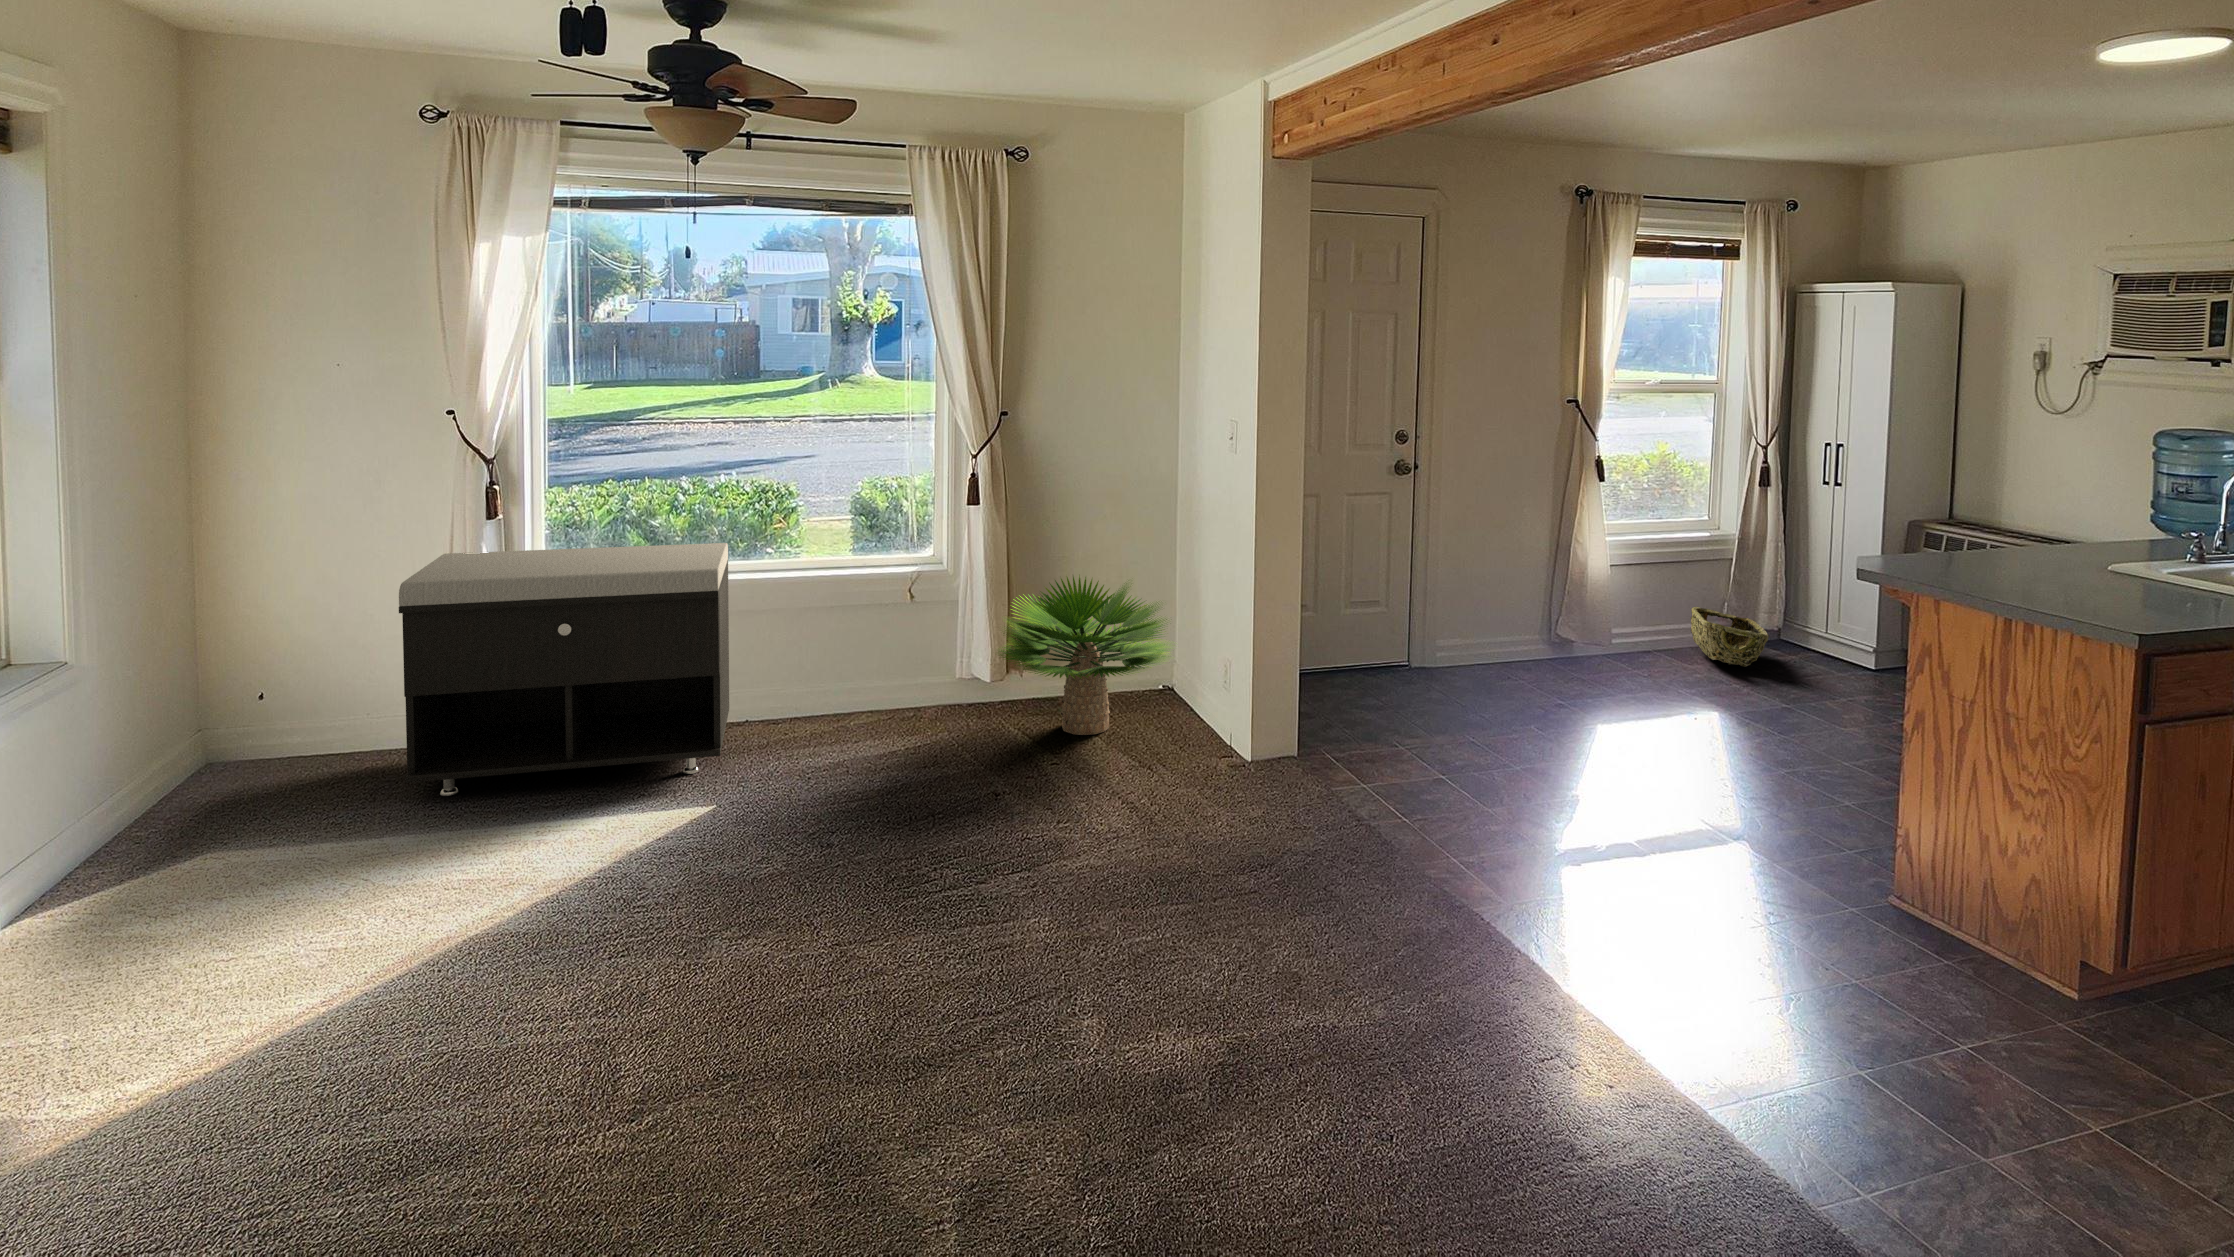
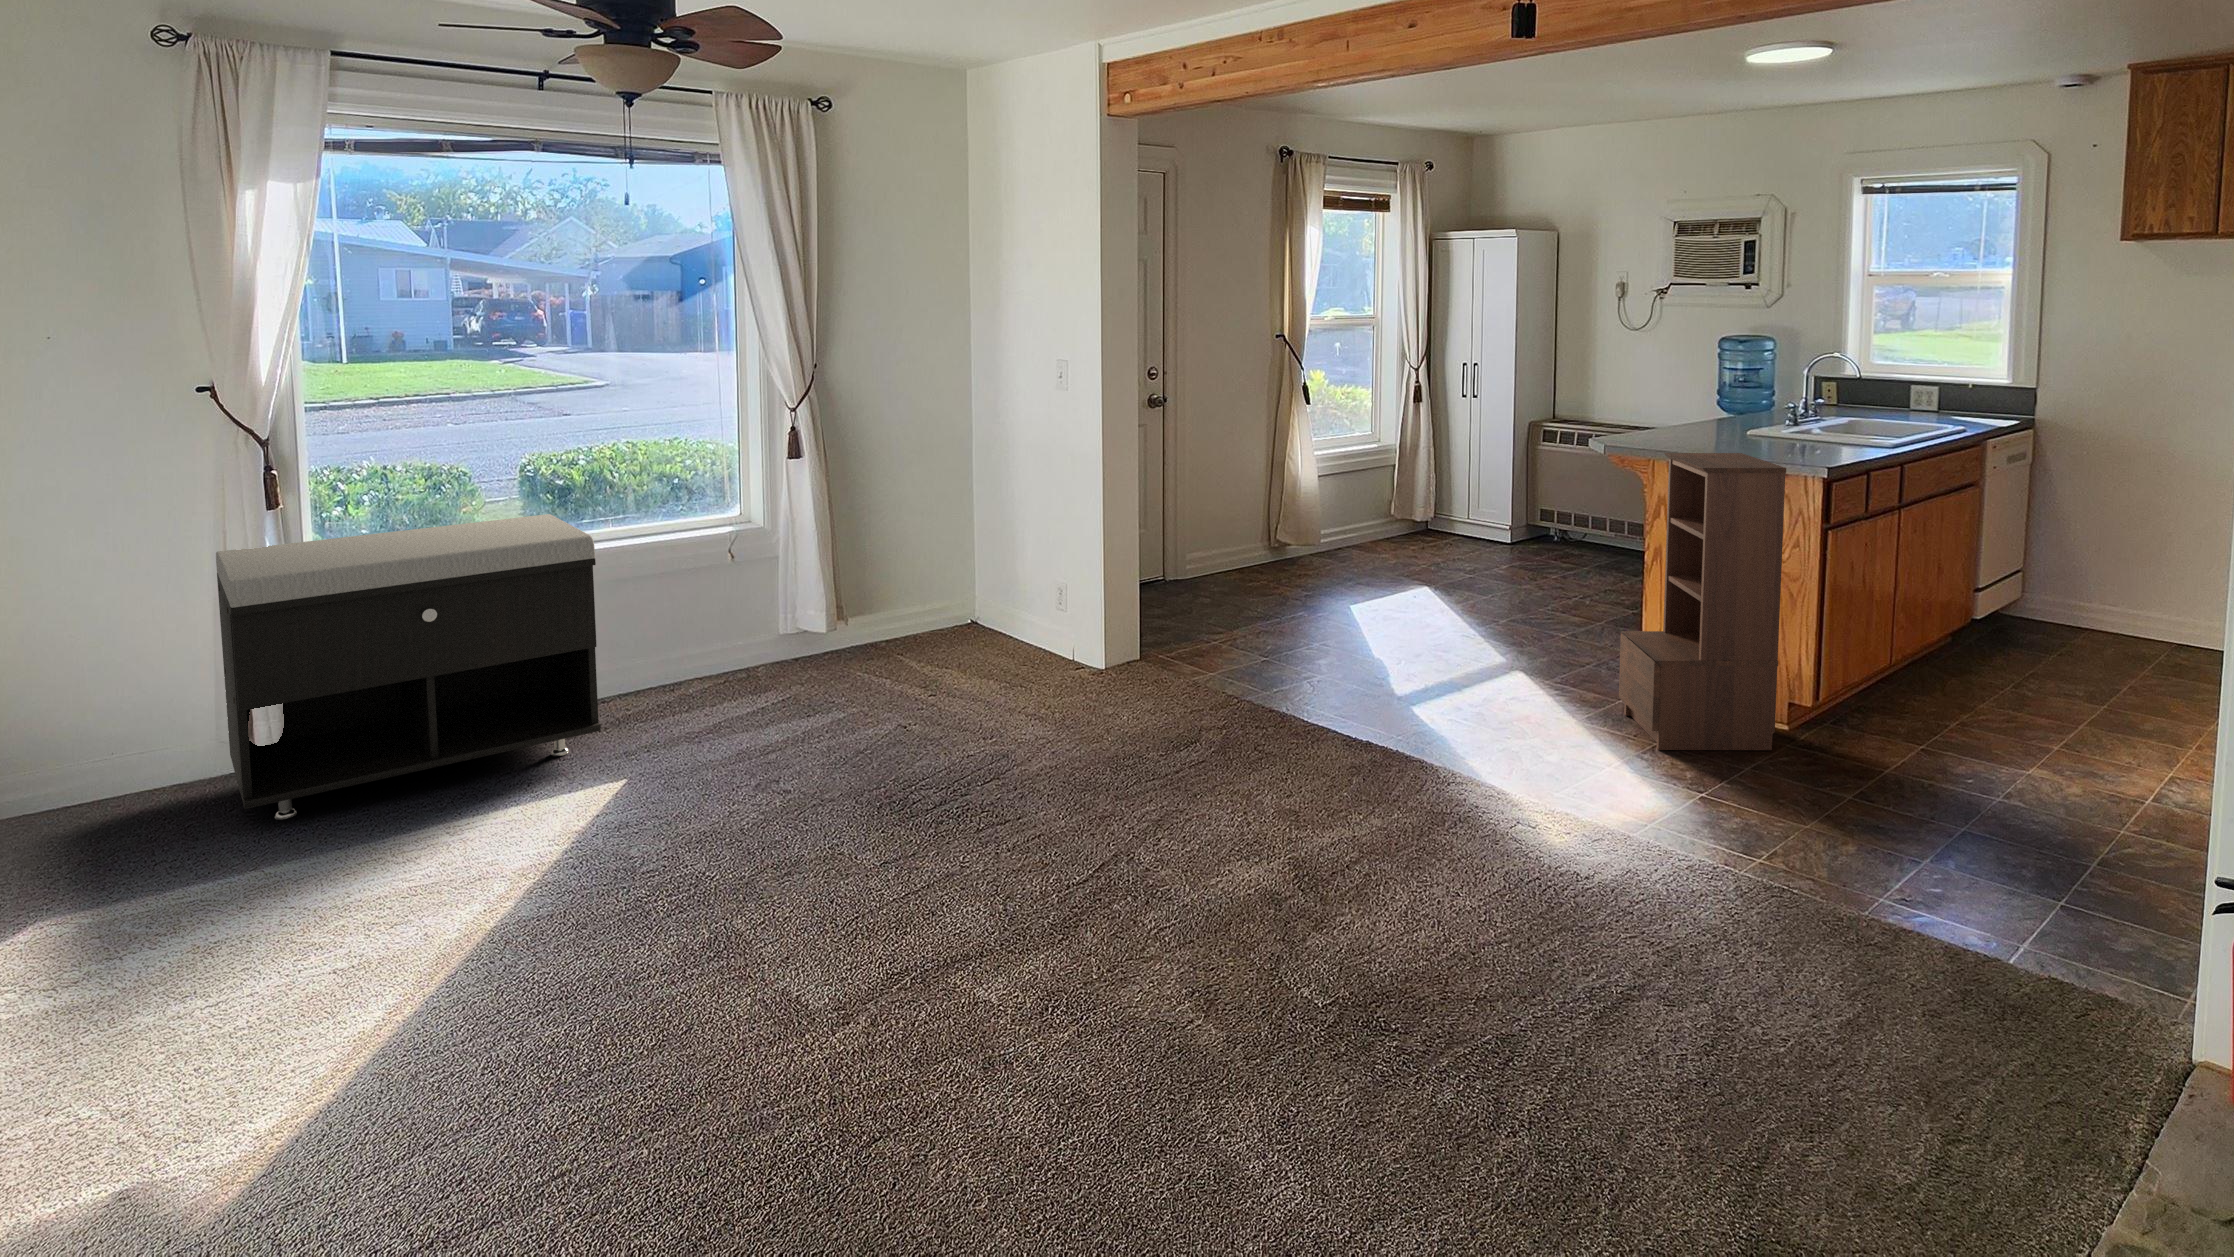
potted plant: present [999,575,1170,735] -> none [836,511,1019,668]
bookshelf: none [1822,591,2040,1032] -> present [1619,453,1786,750]
woven basket: present [1691,607,1769,667] -> none [1371,506,1440,549]

